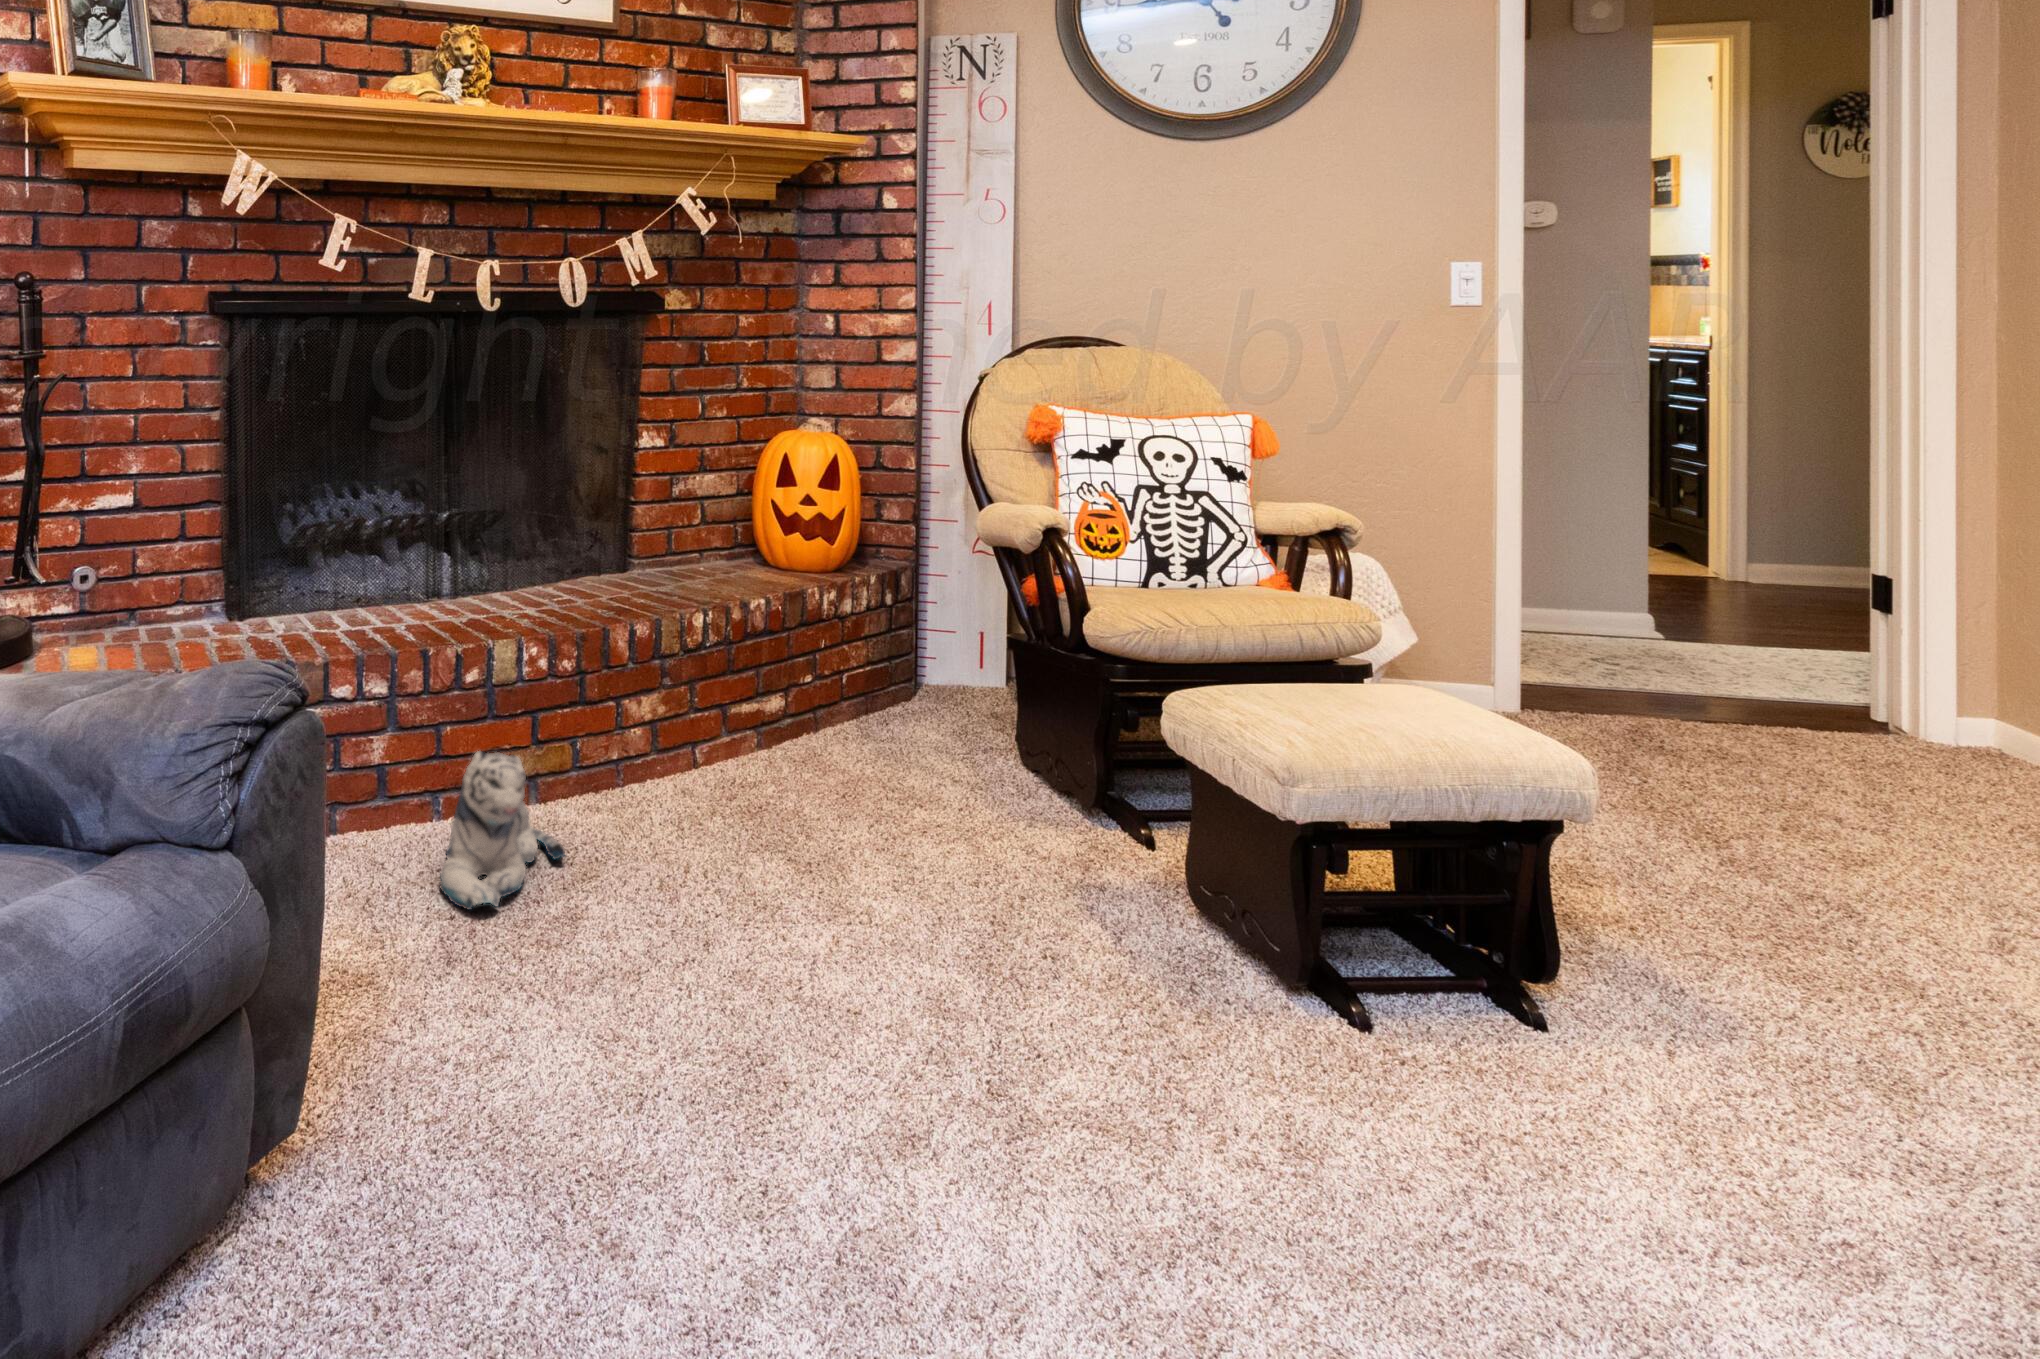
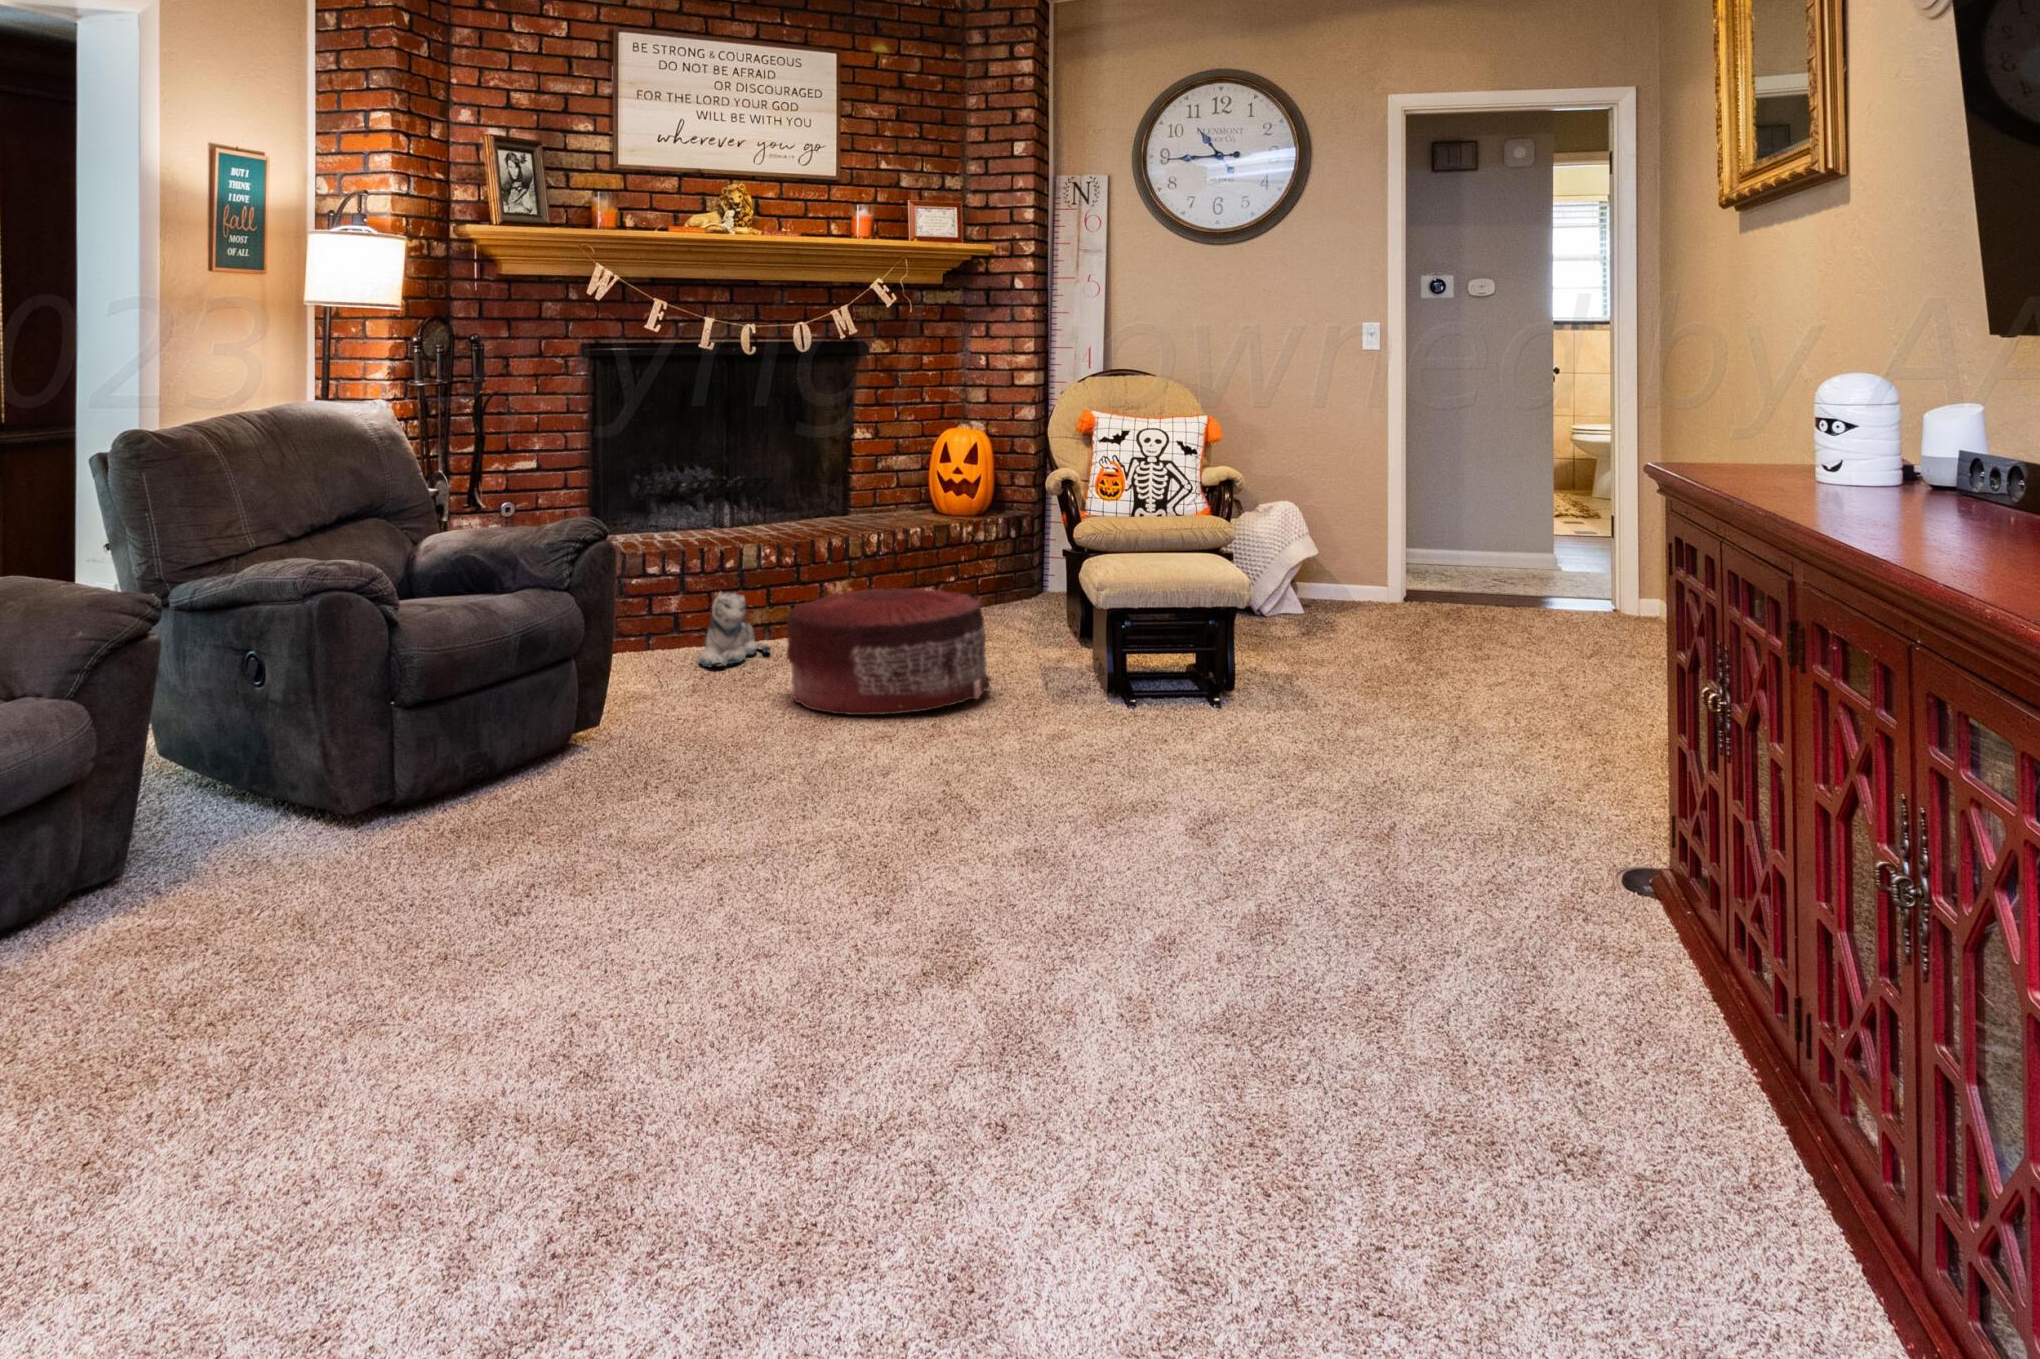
pouf: none [669,777,1109,1136] -> present [787,588,990,715]

